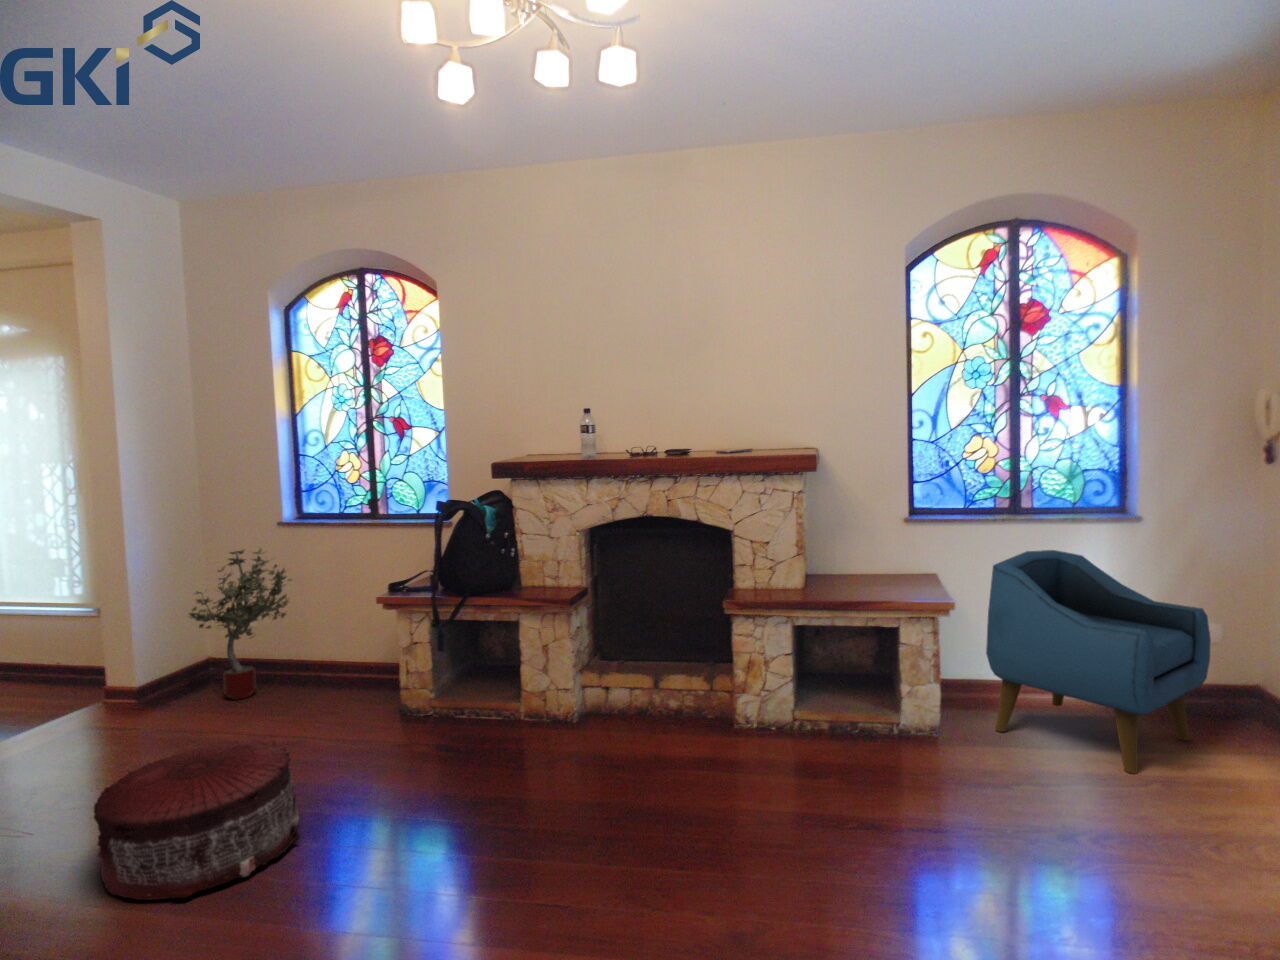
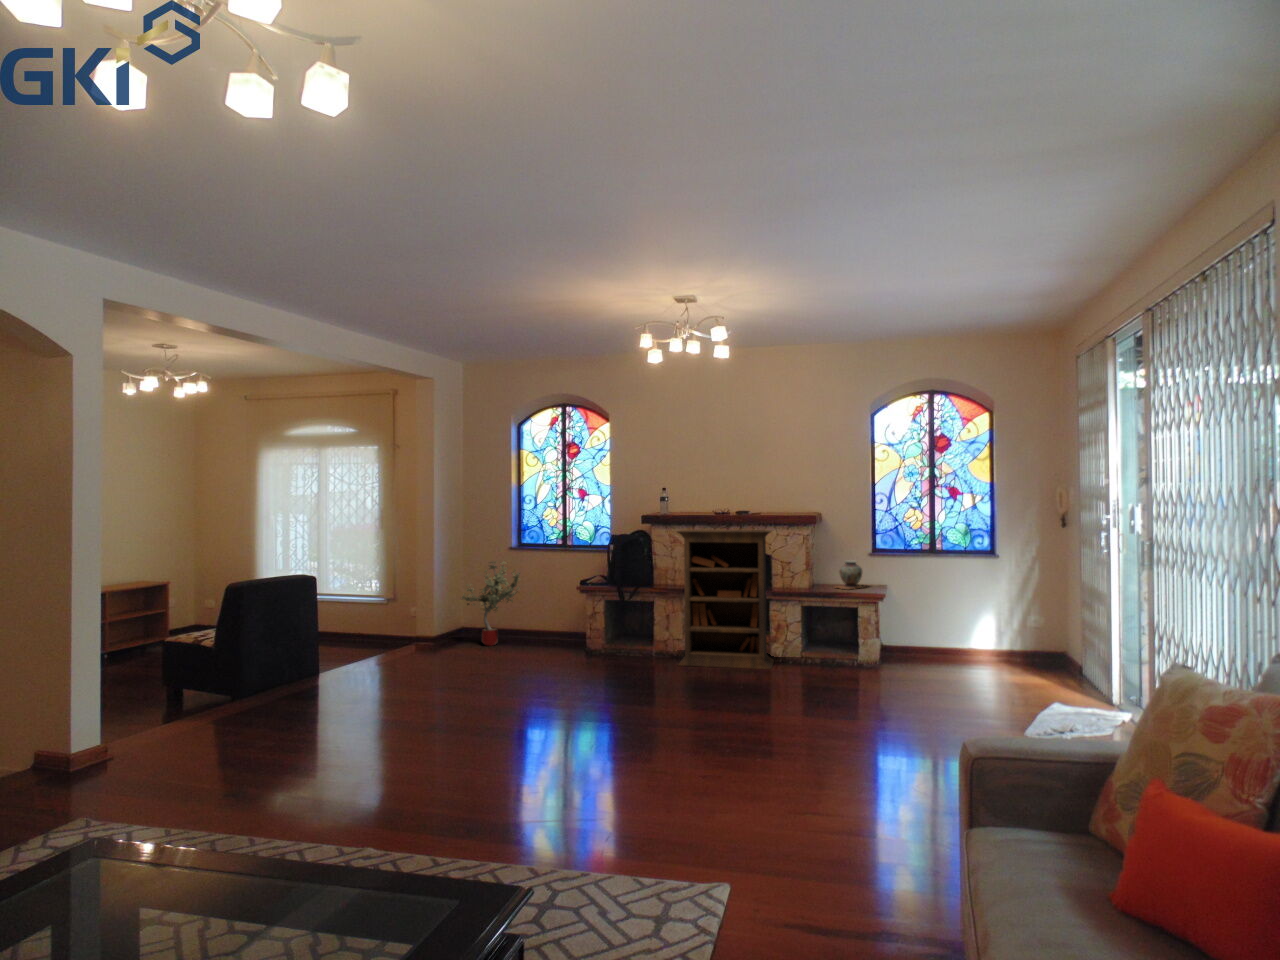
bookcase: none [547,483,741,755] -> present [677,530,774,669]
decorative vase: none [848,535,909,591] -> present [837,561,863,589]
armchair: present [986,550,1211,774] -> none [905,571,1019,679]
pouf: present [94,741,299,900] -> none [484,641,566,693]

